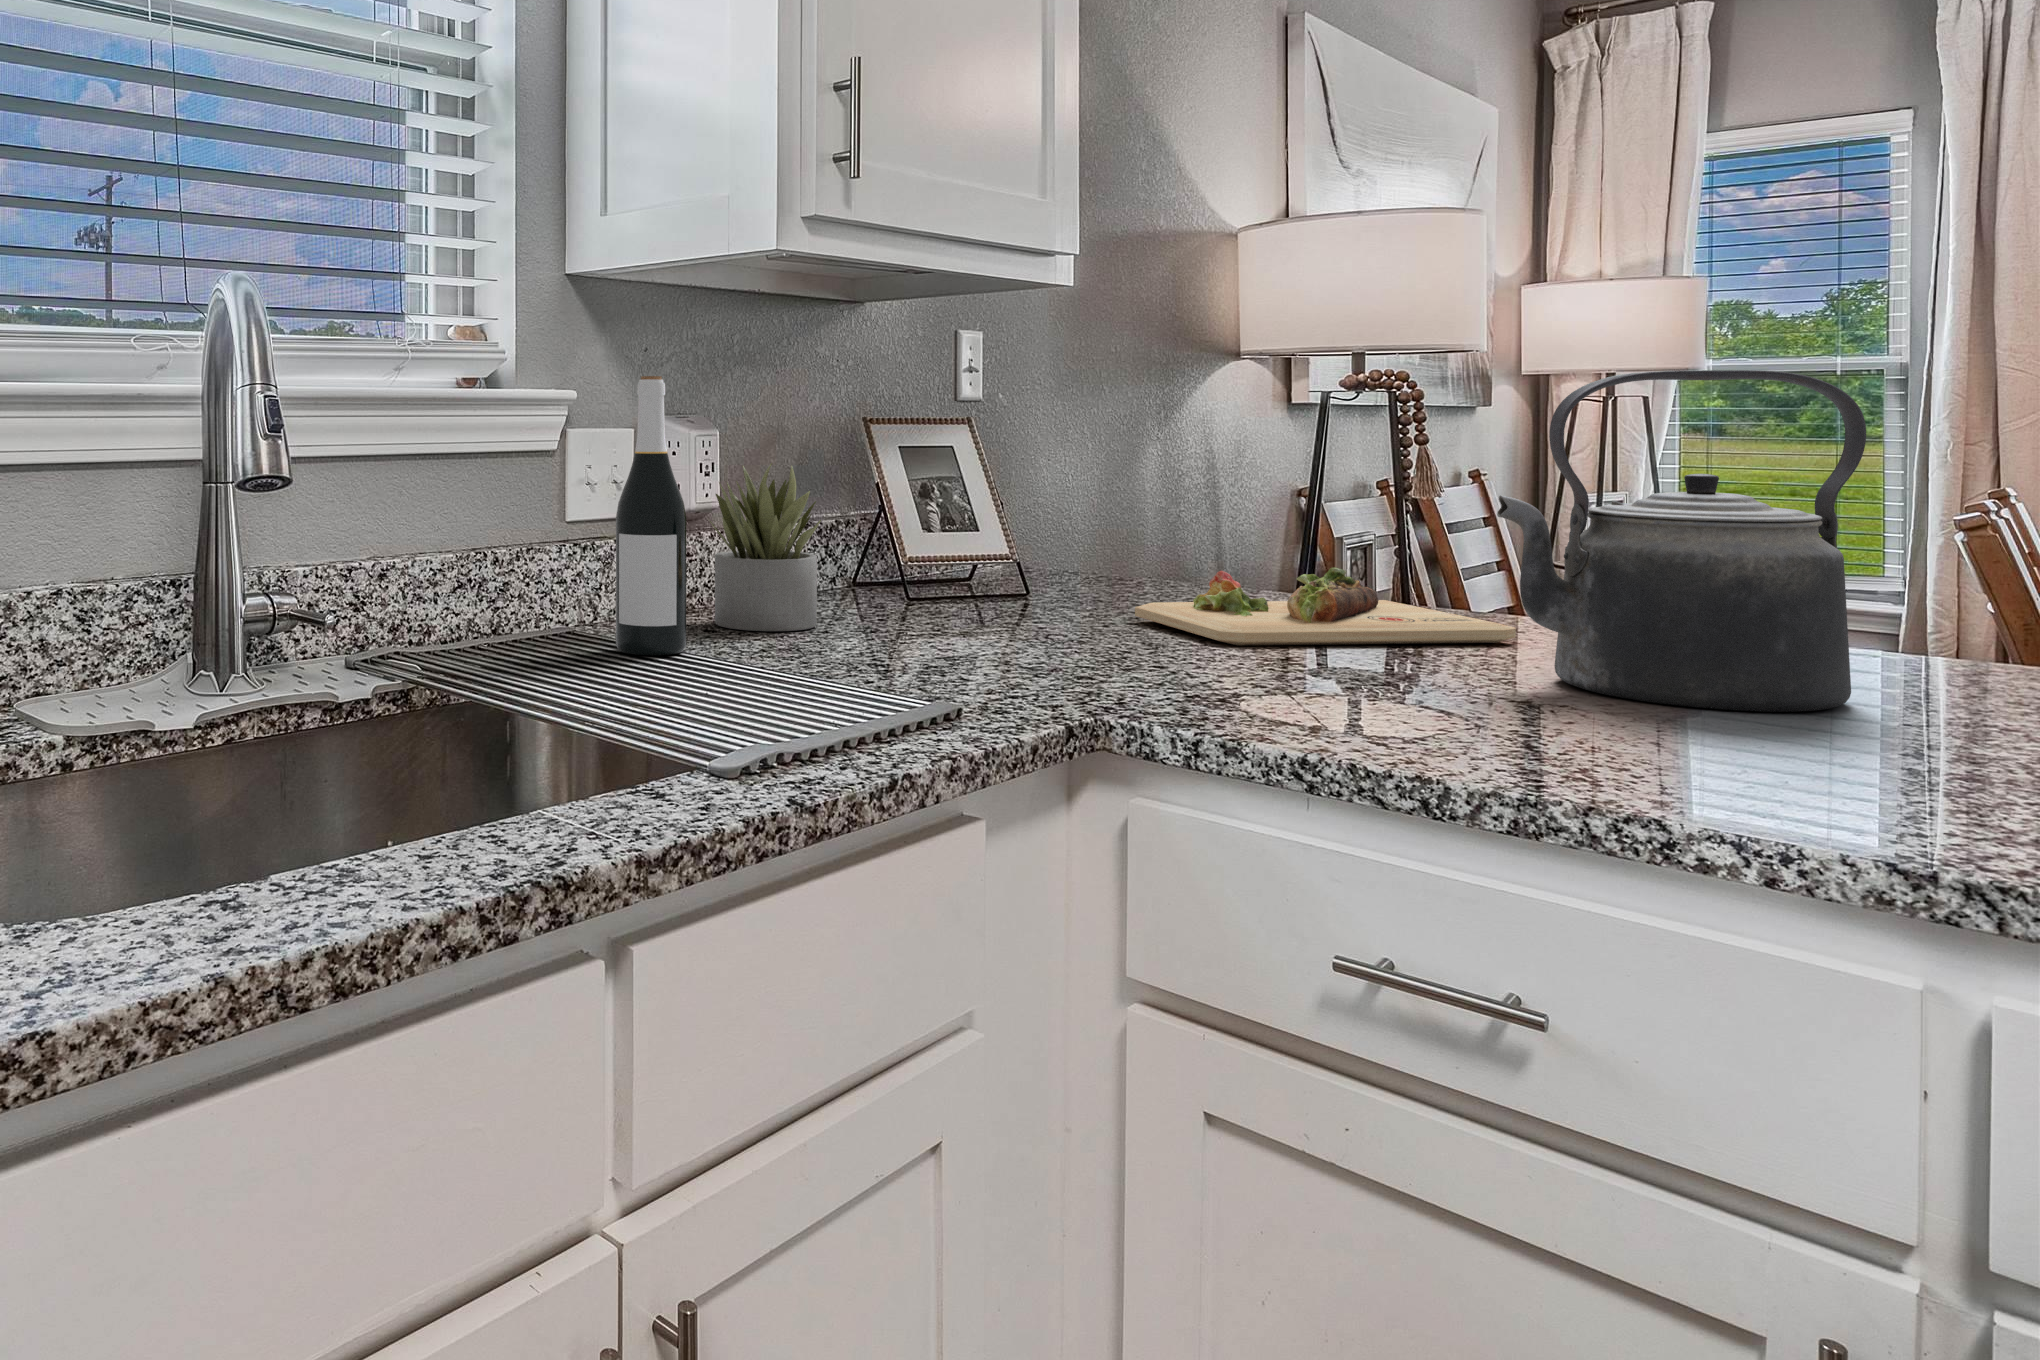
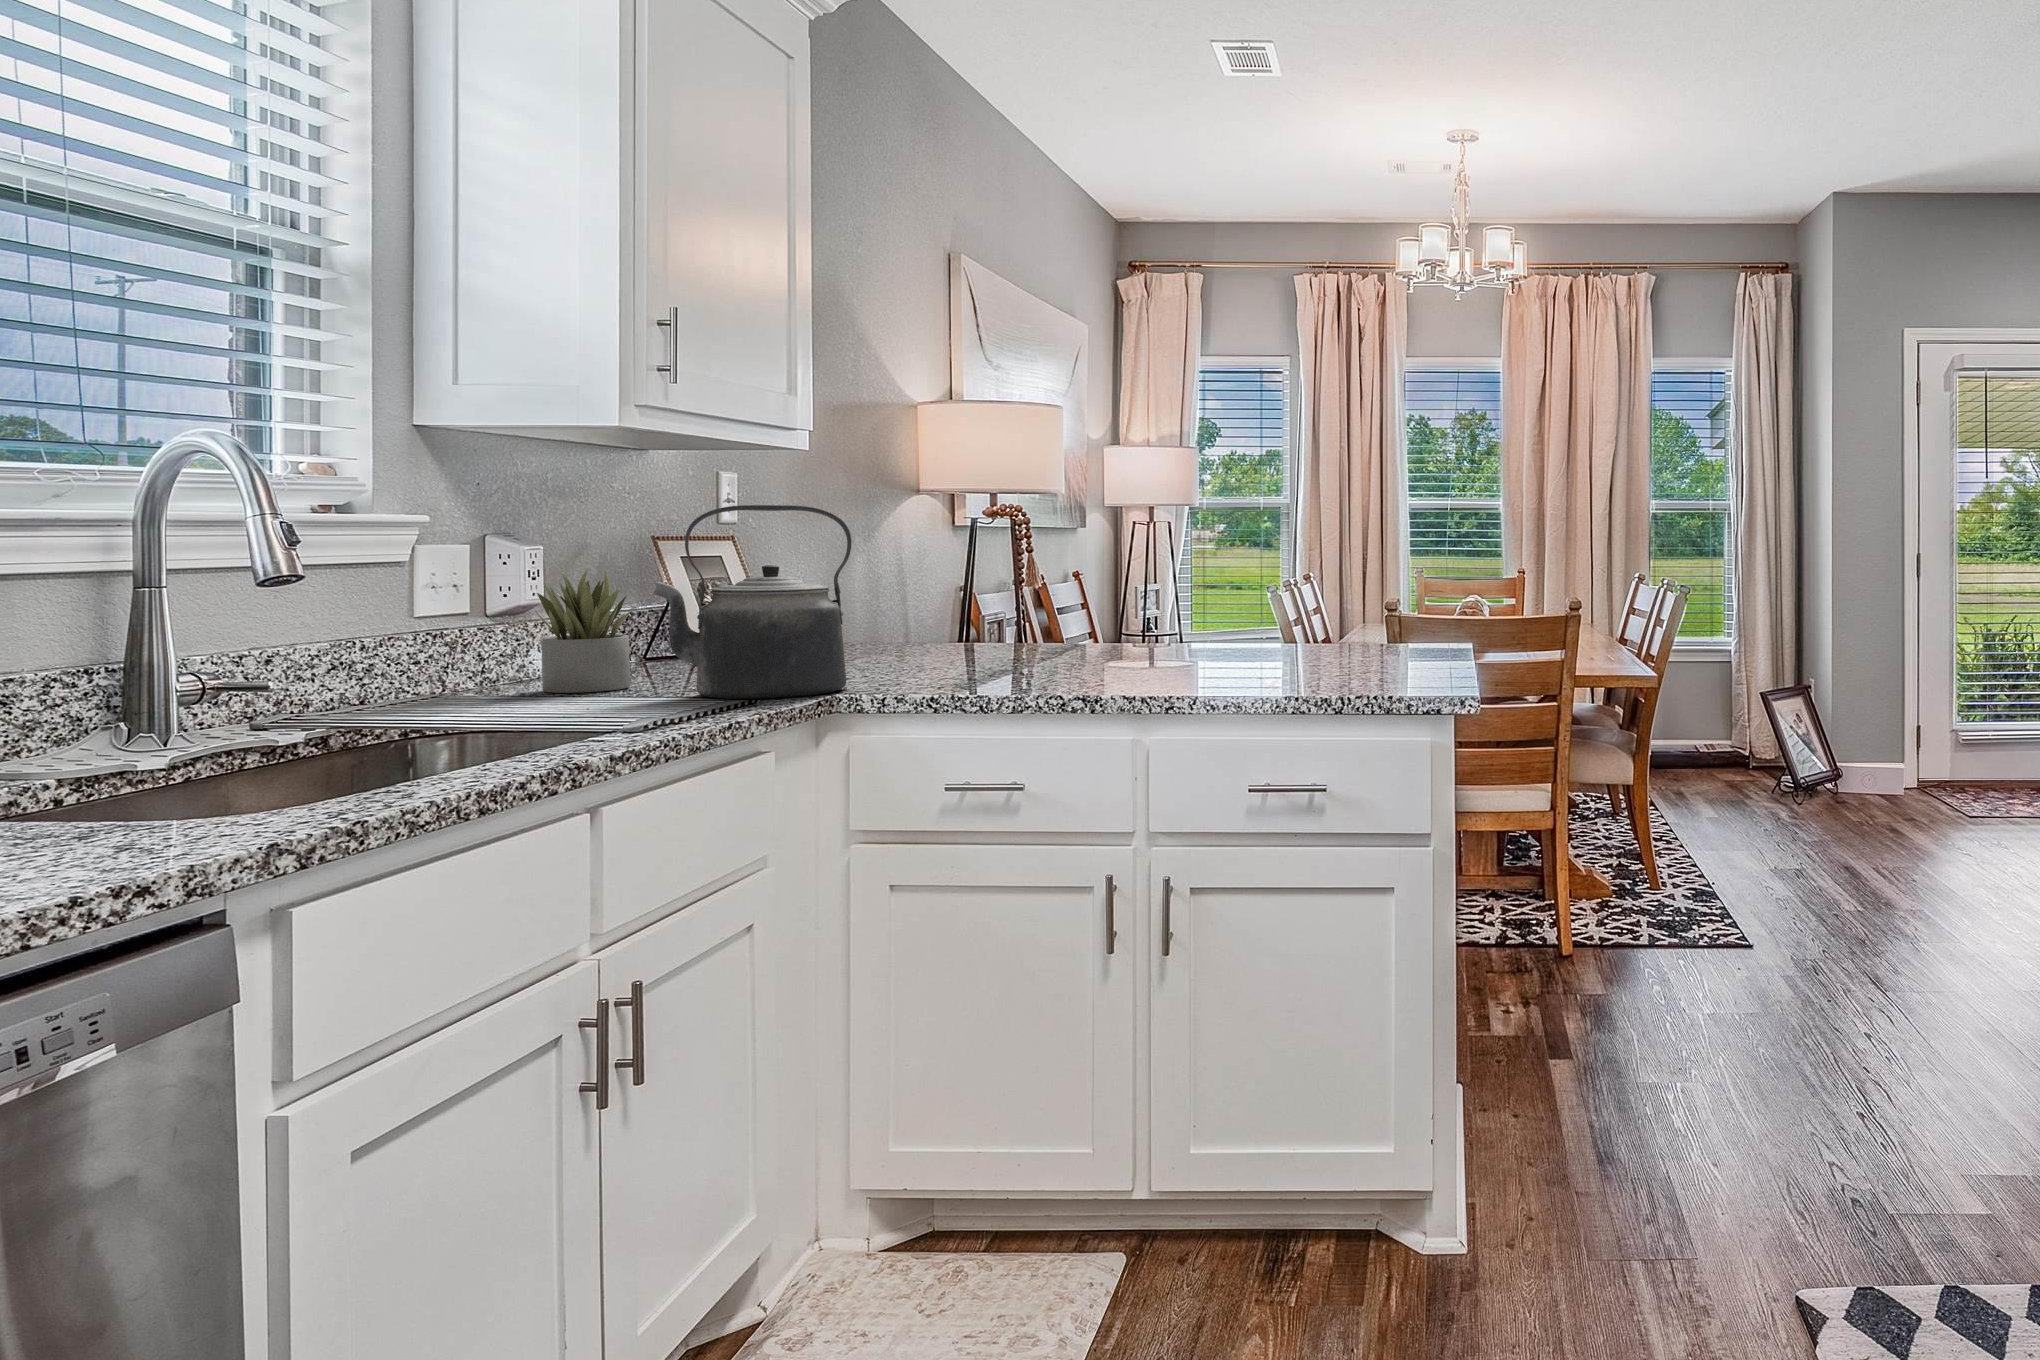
kettle: present [1497,370,1866,712] -> present [653,505,851,699]
wine bottle: present [616,376,686,655] -> none [474,503,540,710]
cutting board: present [1135,568,1516,646] -> none [859,625,1077,674]

